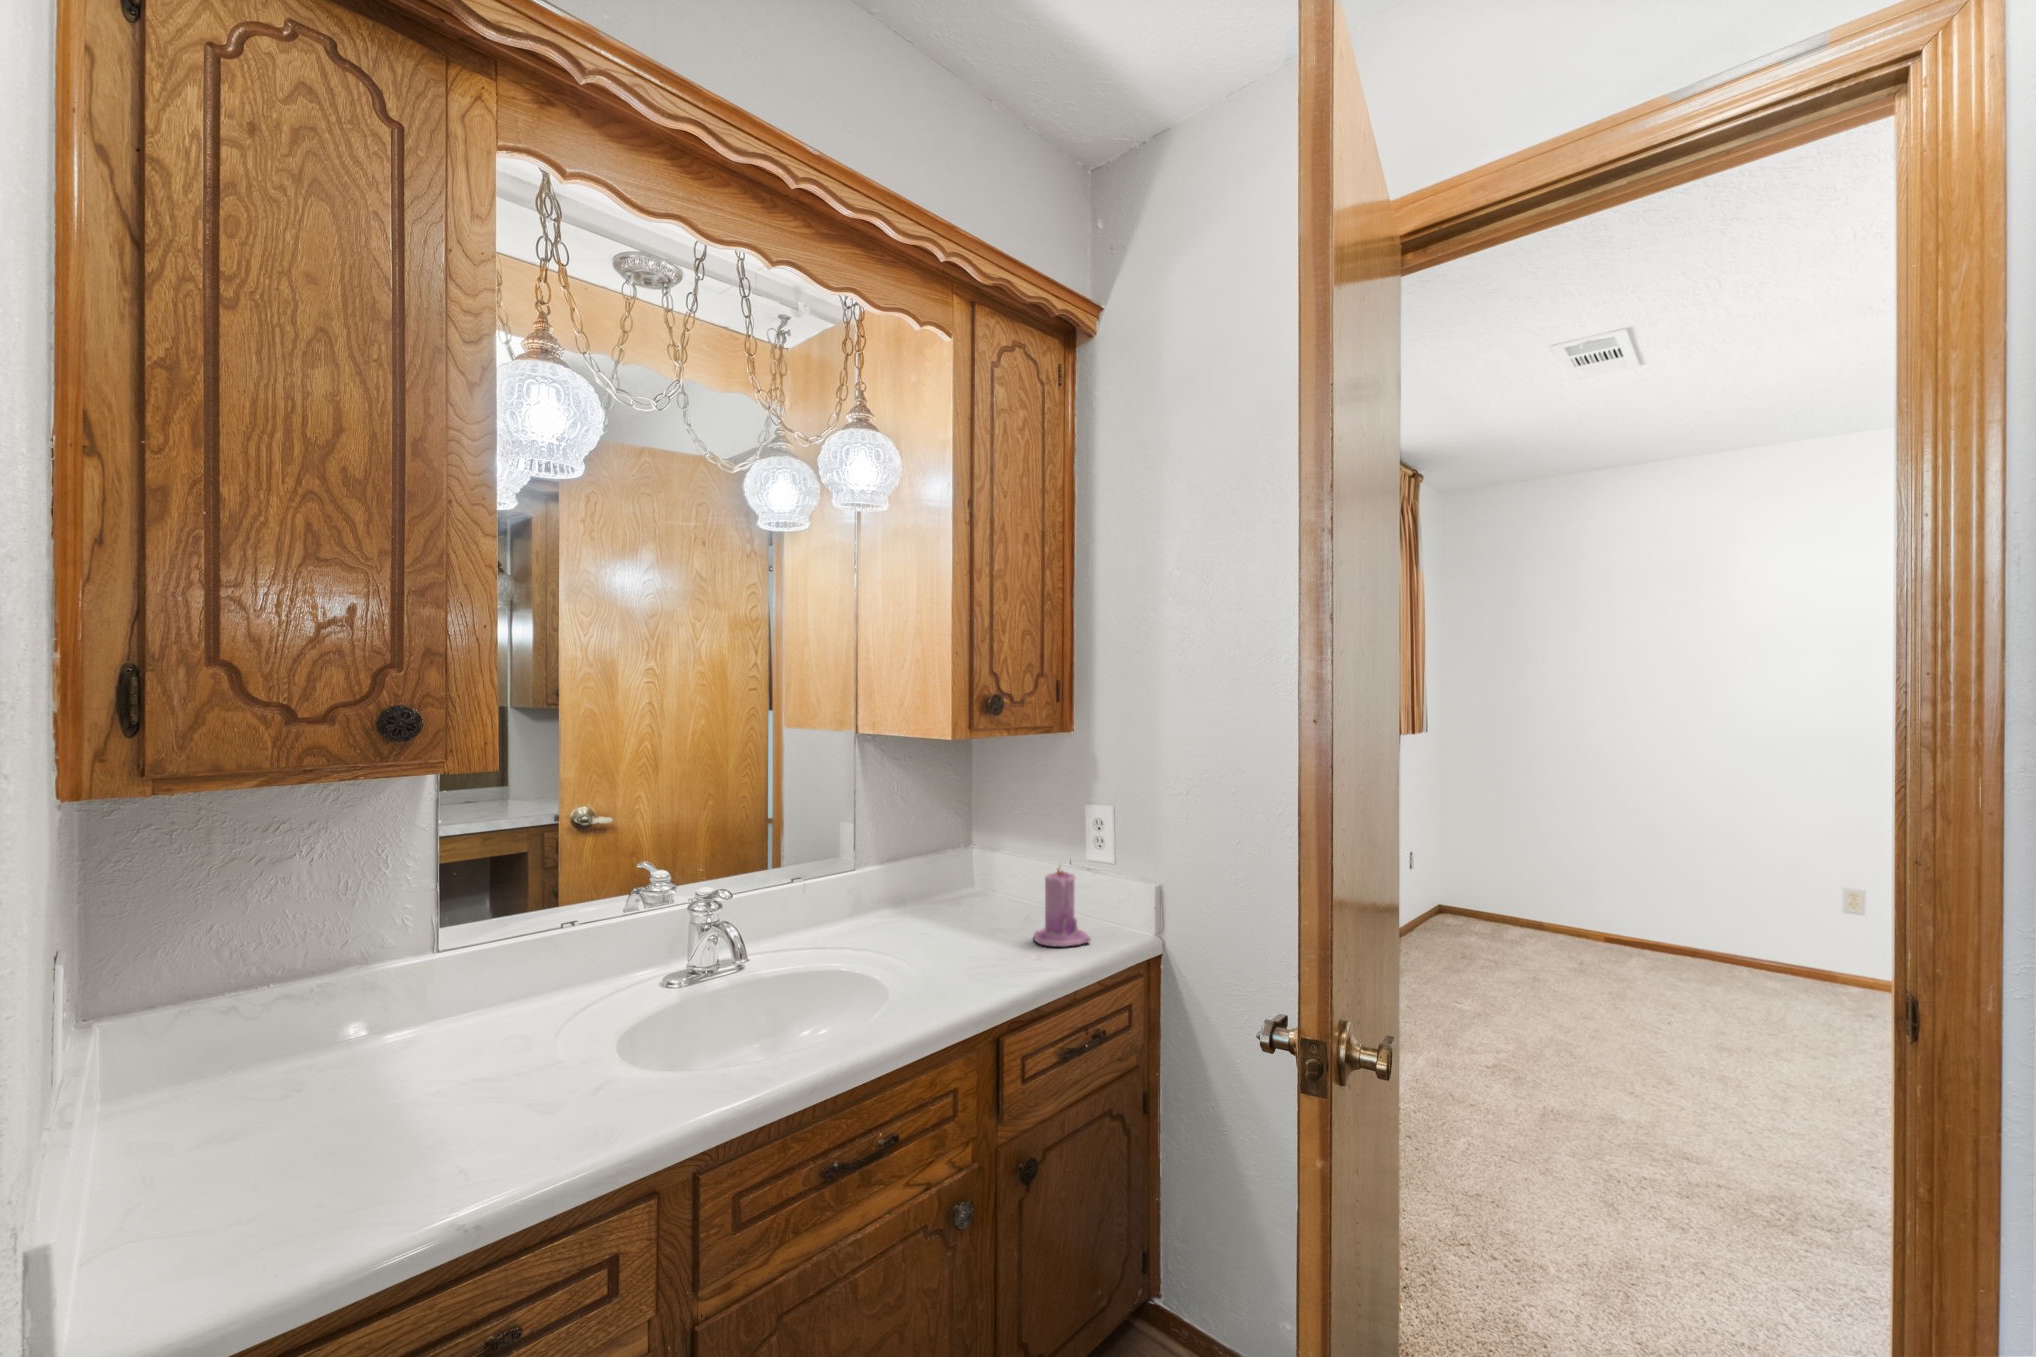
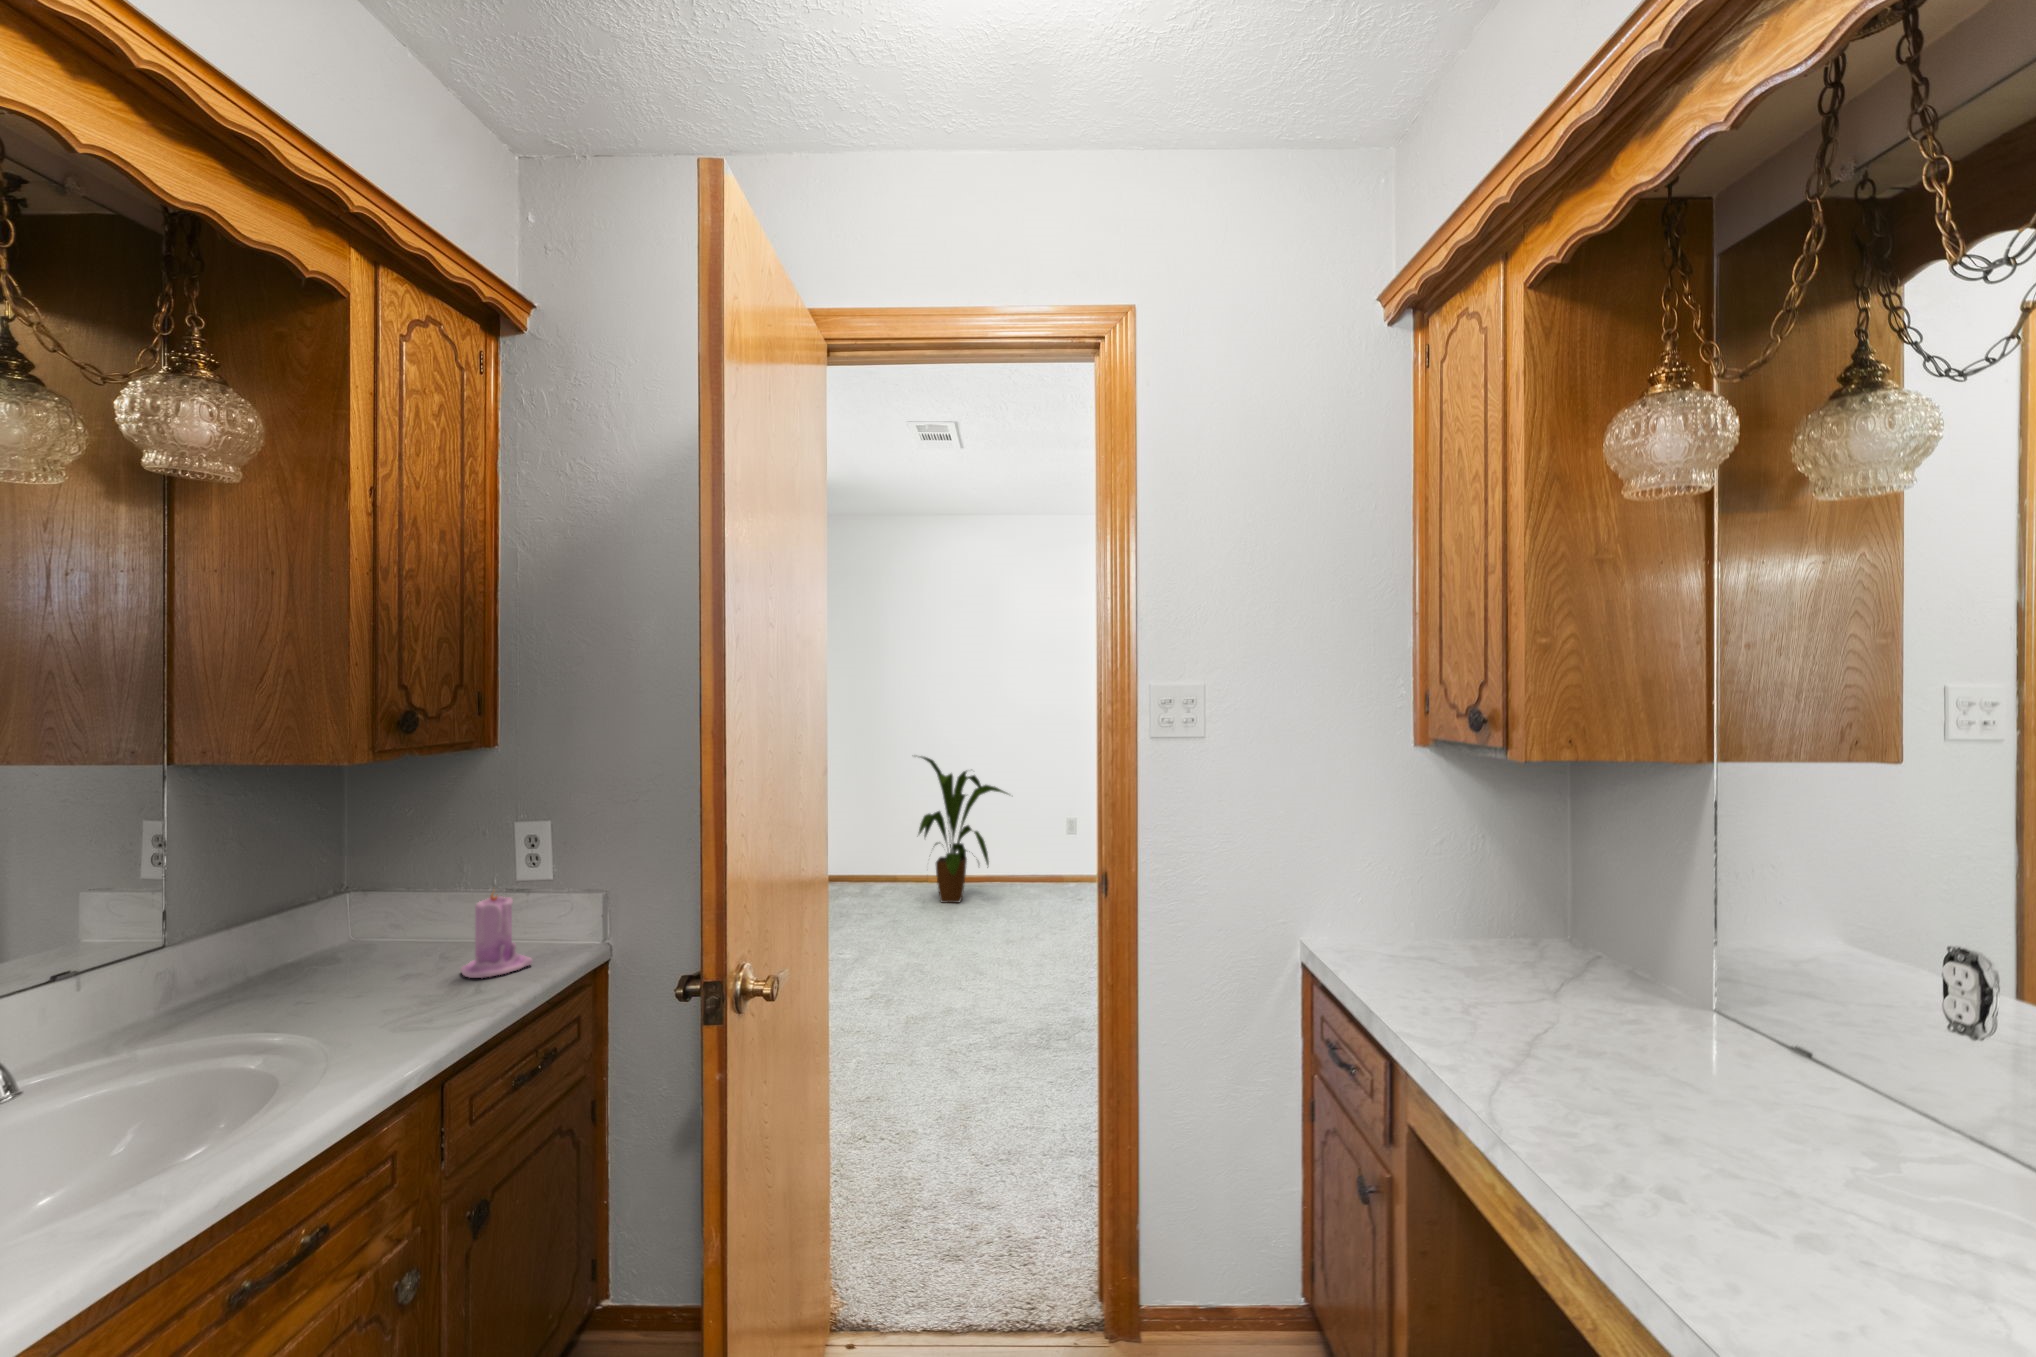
house plant: none [1567,772,1734,969] -> present [919,756,1008,903]

